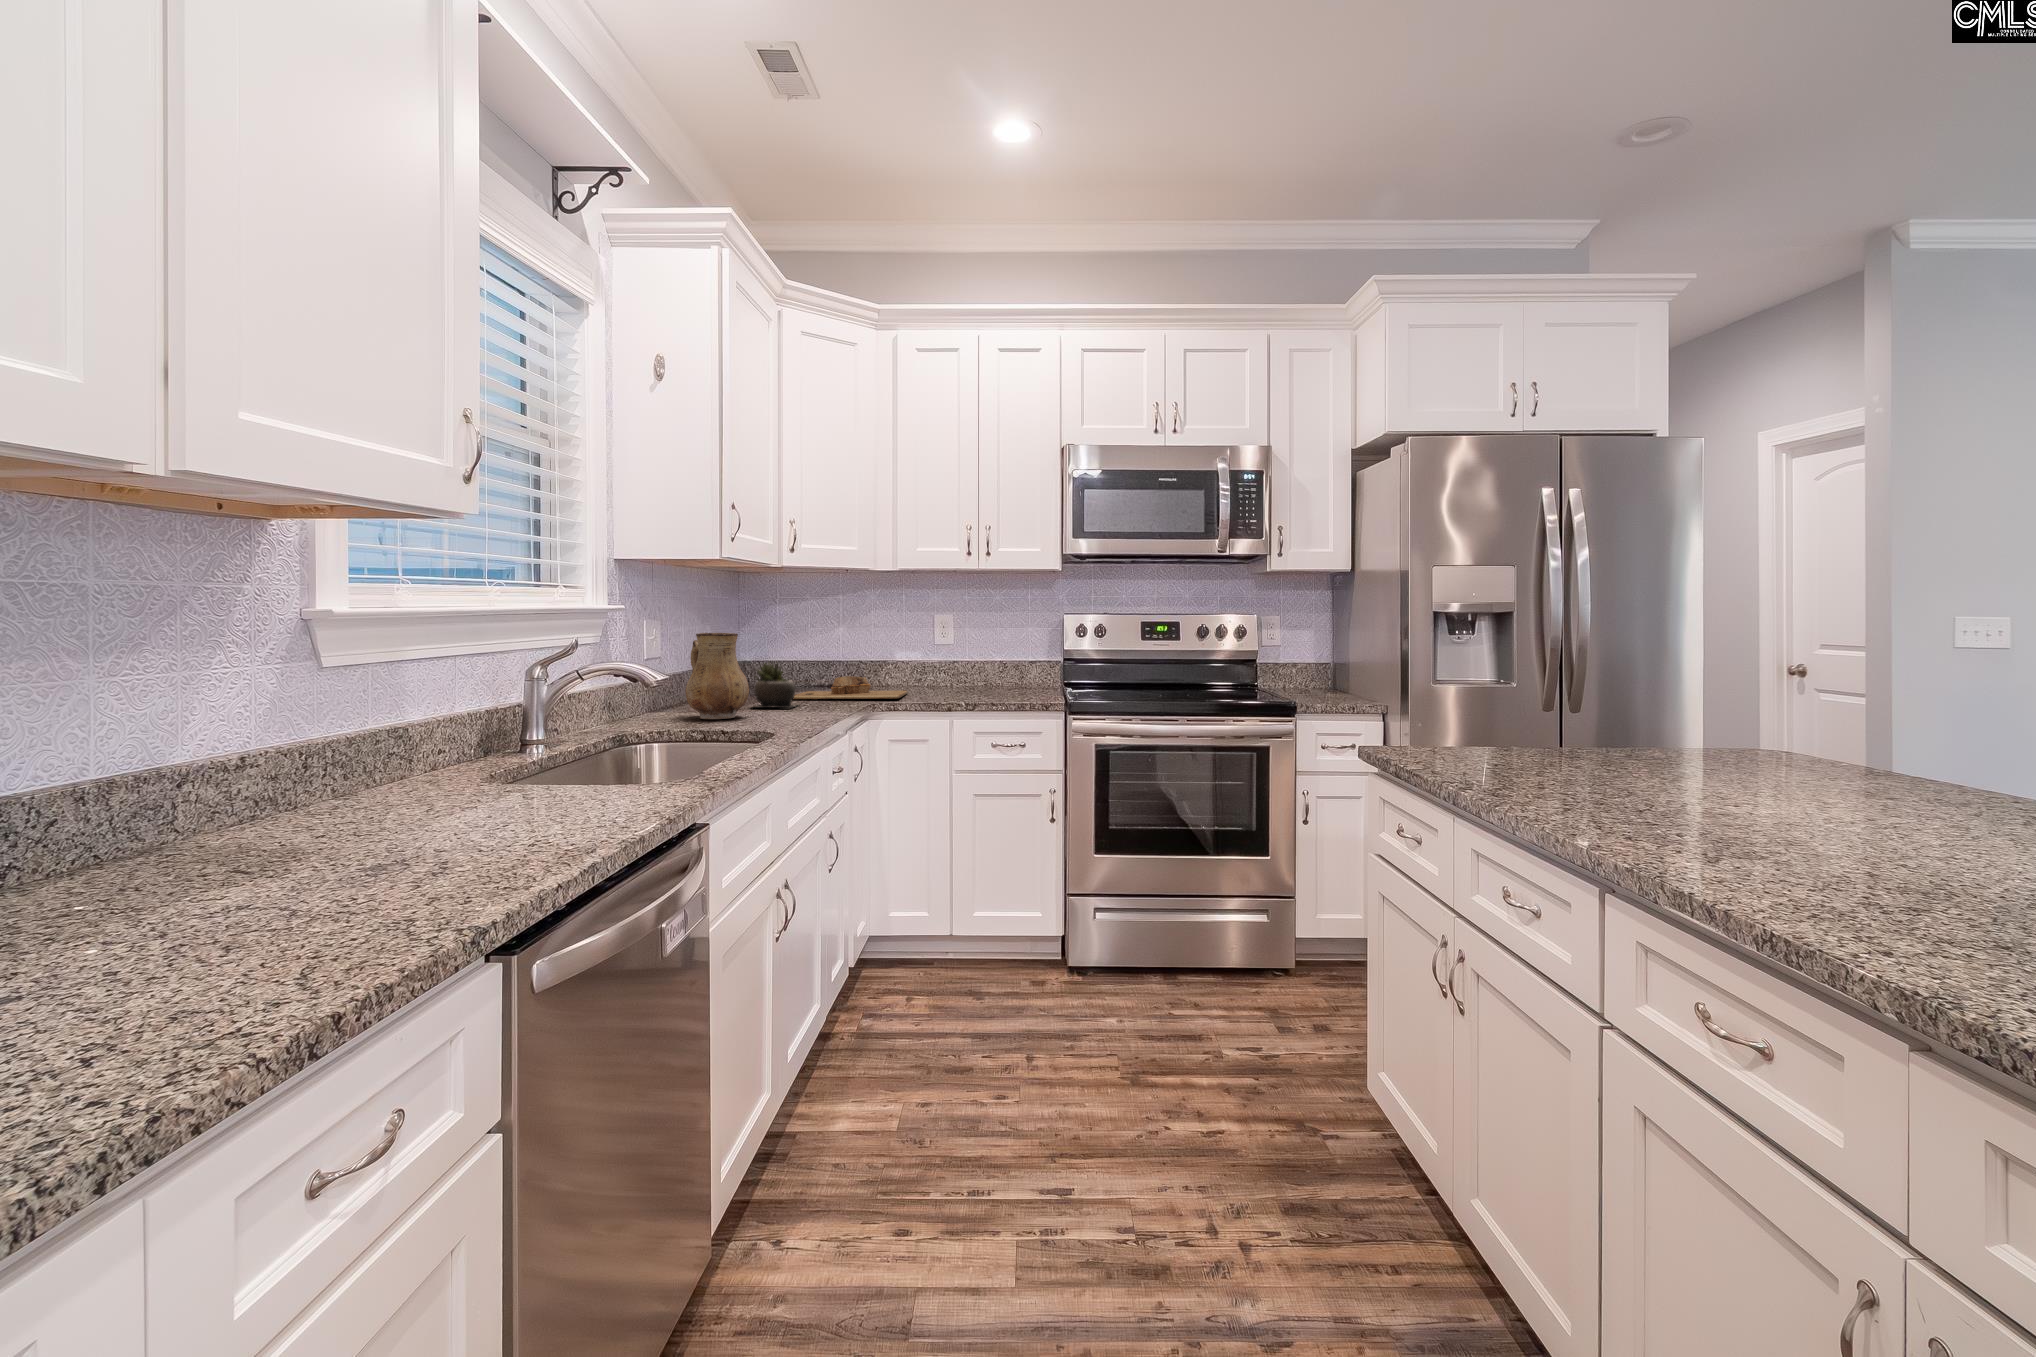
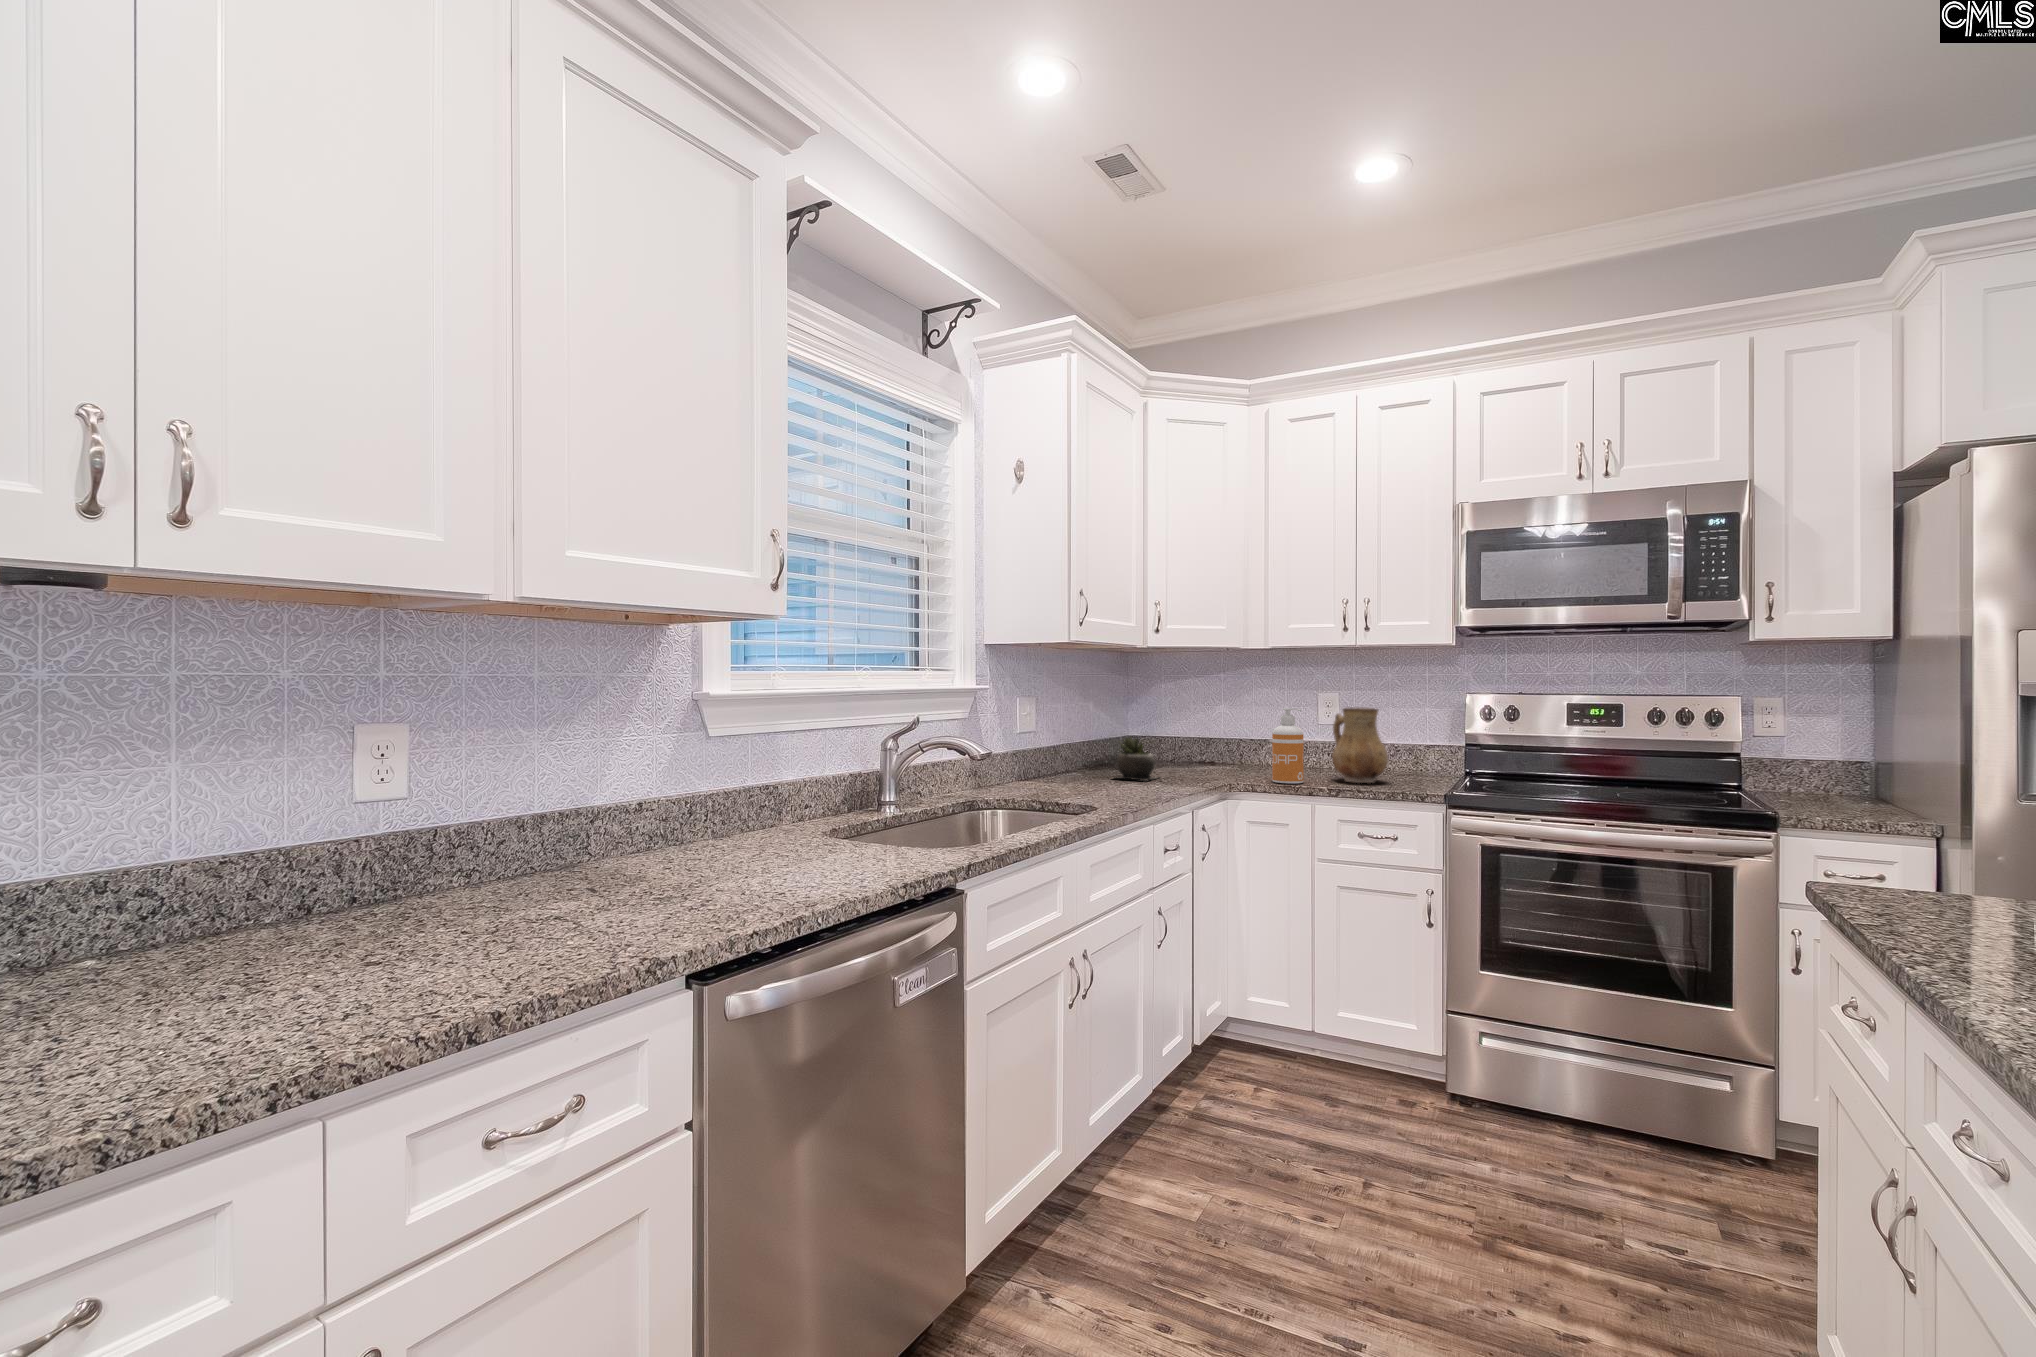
soap dispenser: none [912,631,941,704] -> present [1272,708,1304,784]
ceramic pitcher: present [686,633,749,719] -> present [1332,707,1388,783]
cutting board: present [793,676,907,699] -> none [1157,750,1280,775]

